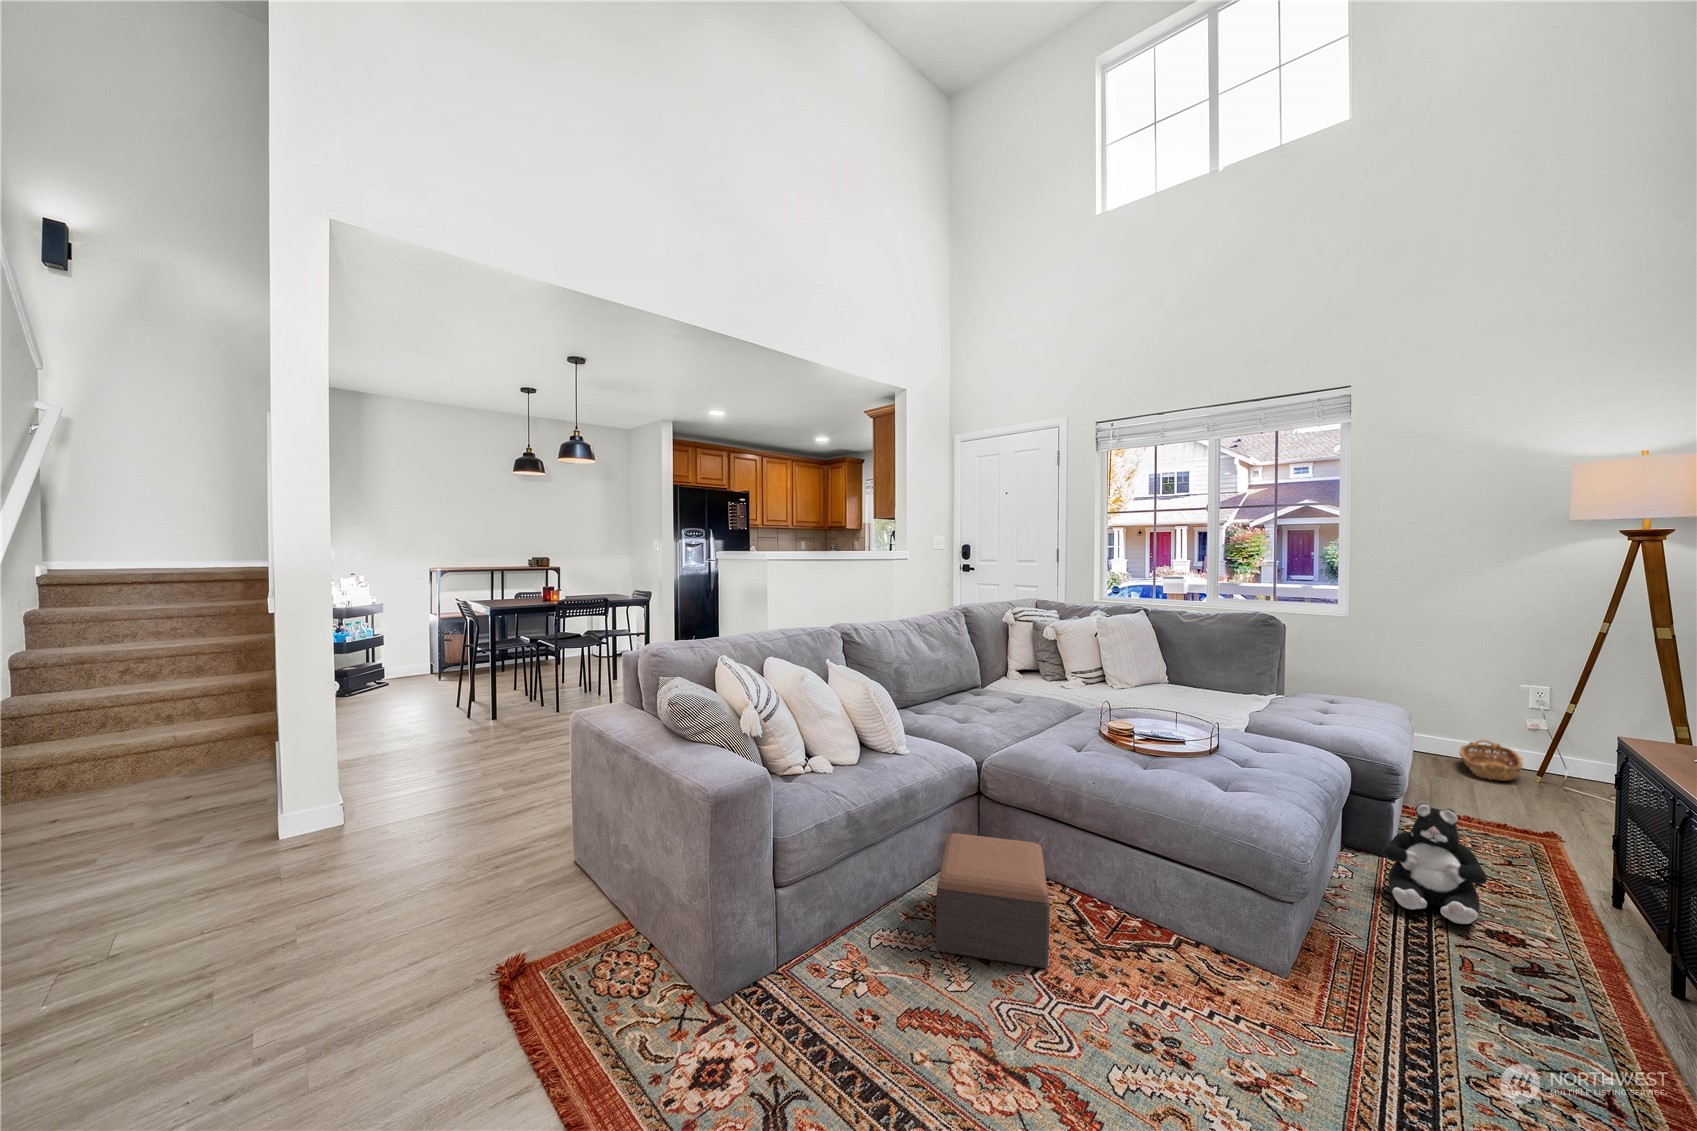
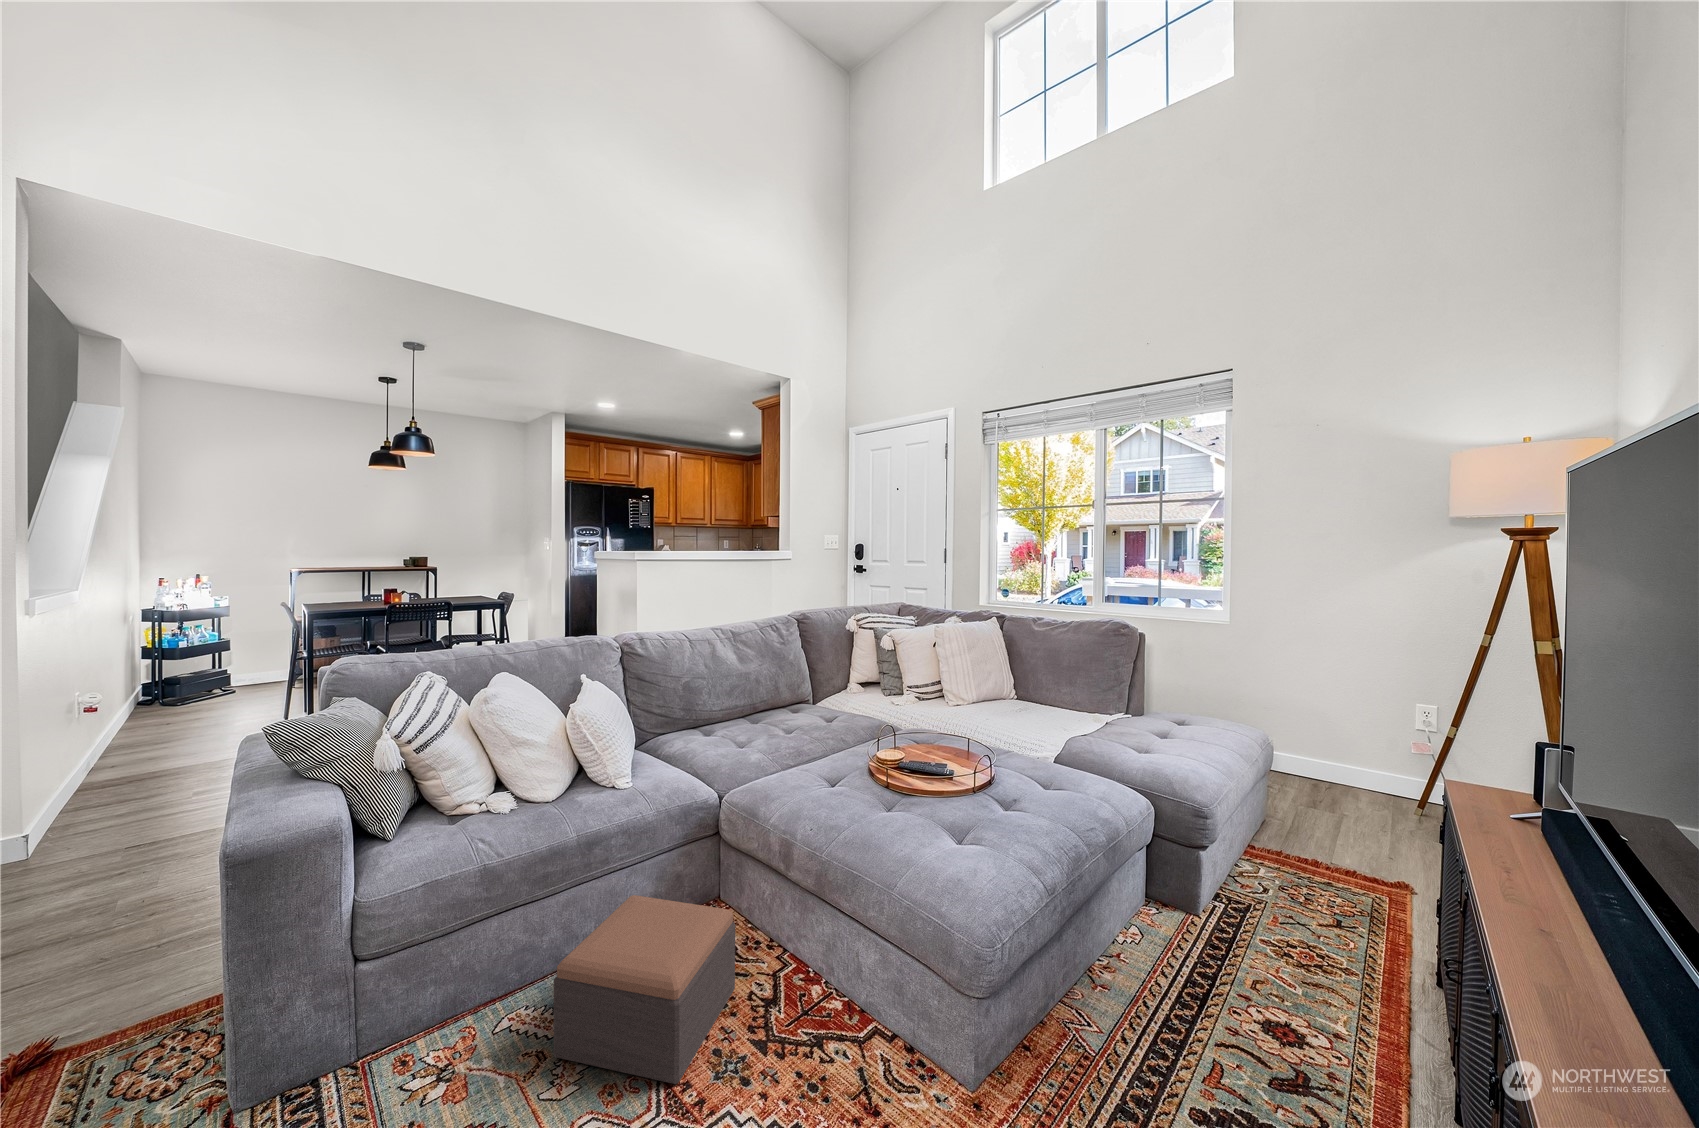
basket: present [1460,740,1523,781] -> none [1328,758,1408,821]
plush toy: present [1383,803,1487,924] -> none [1164,856,1276,1013]

